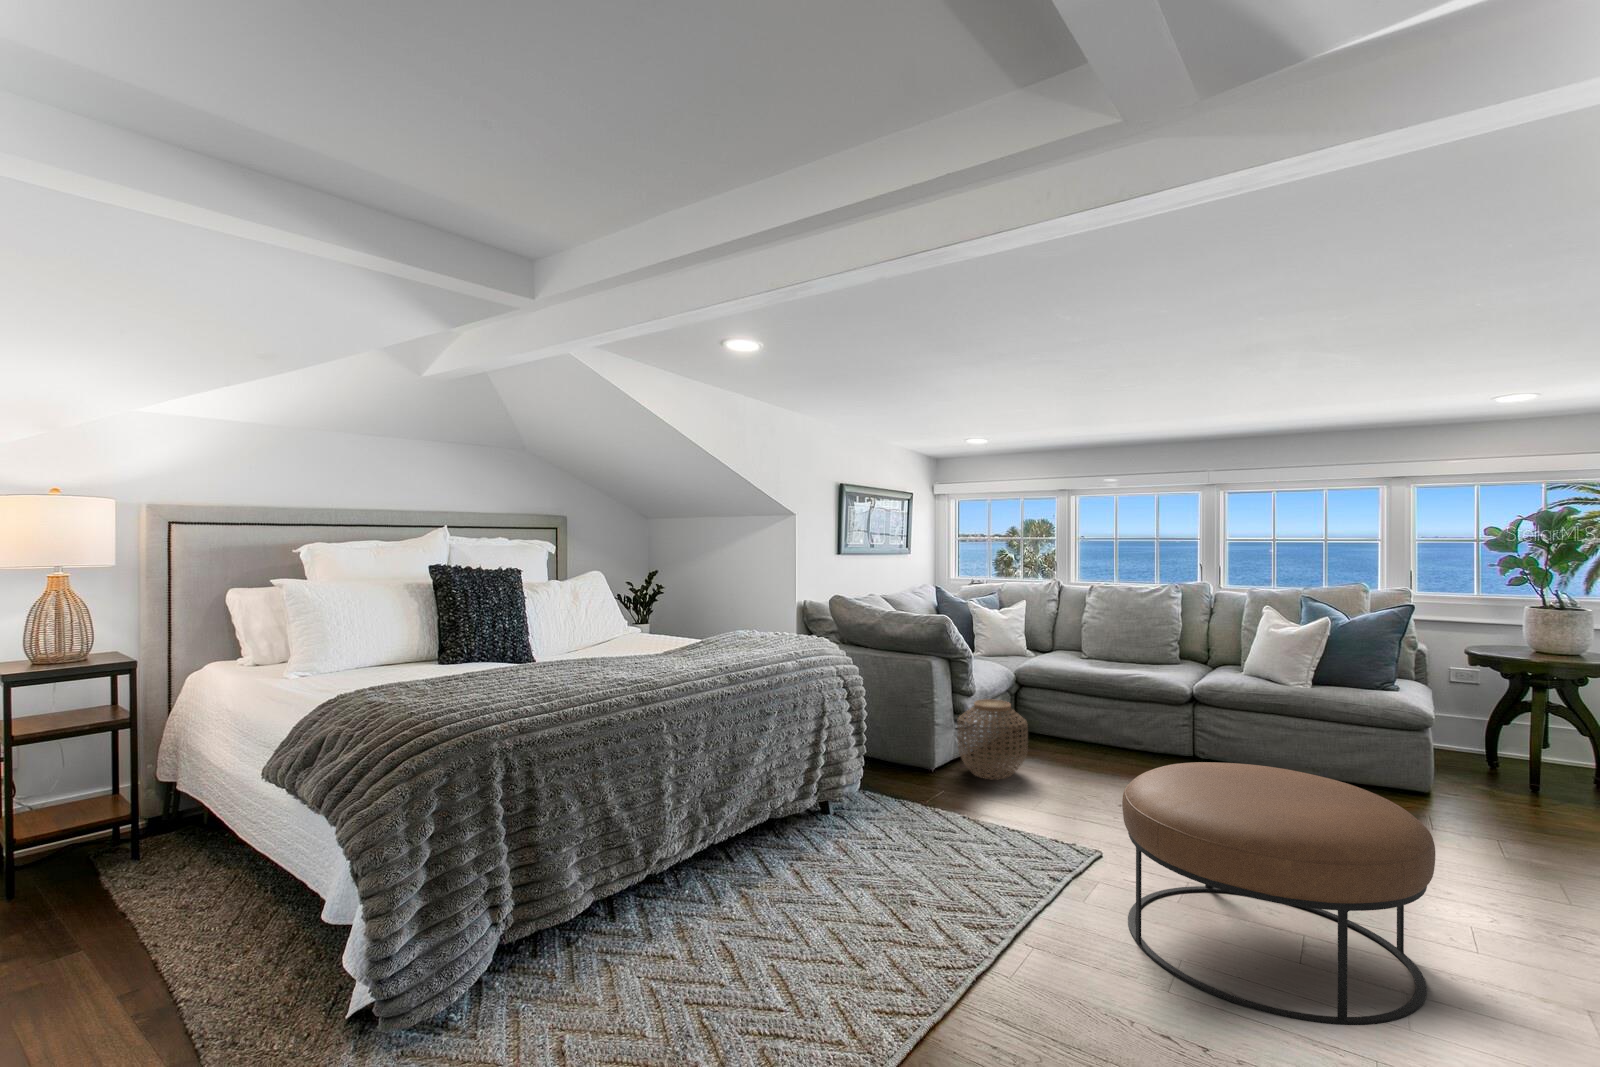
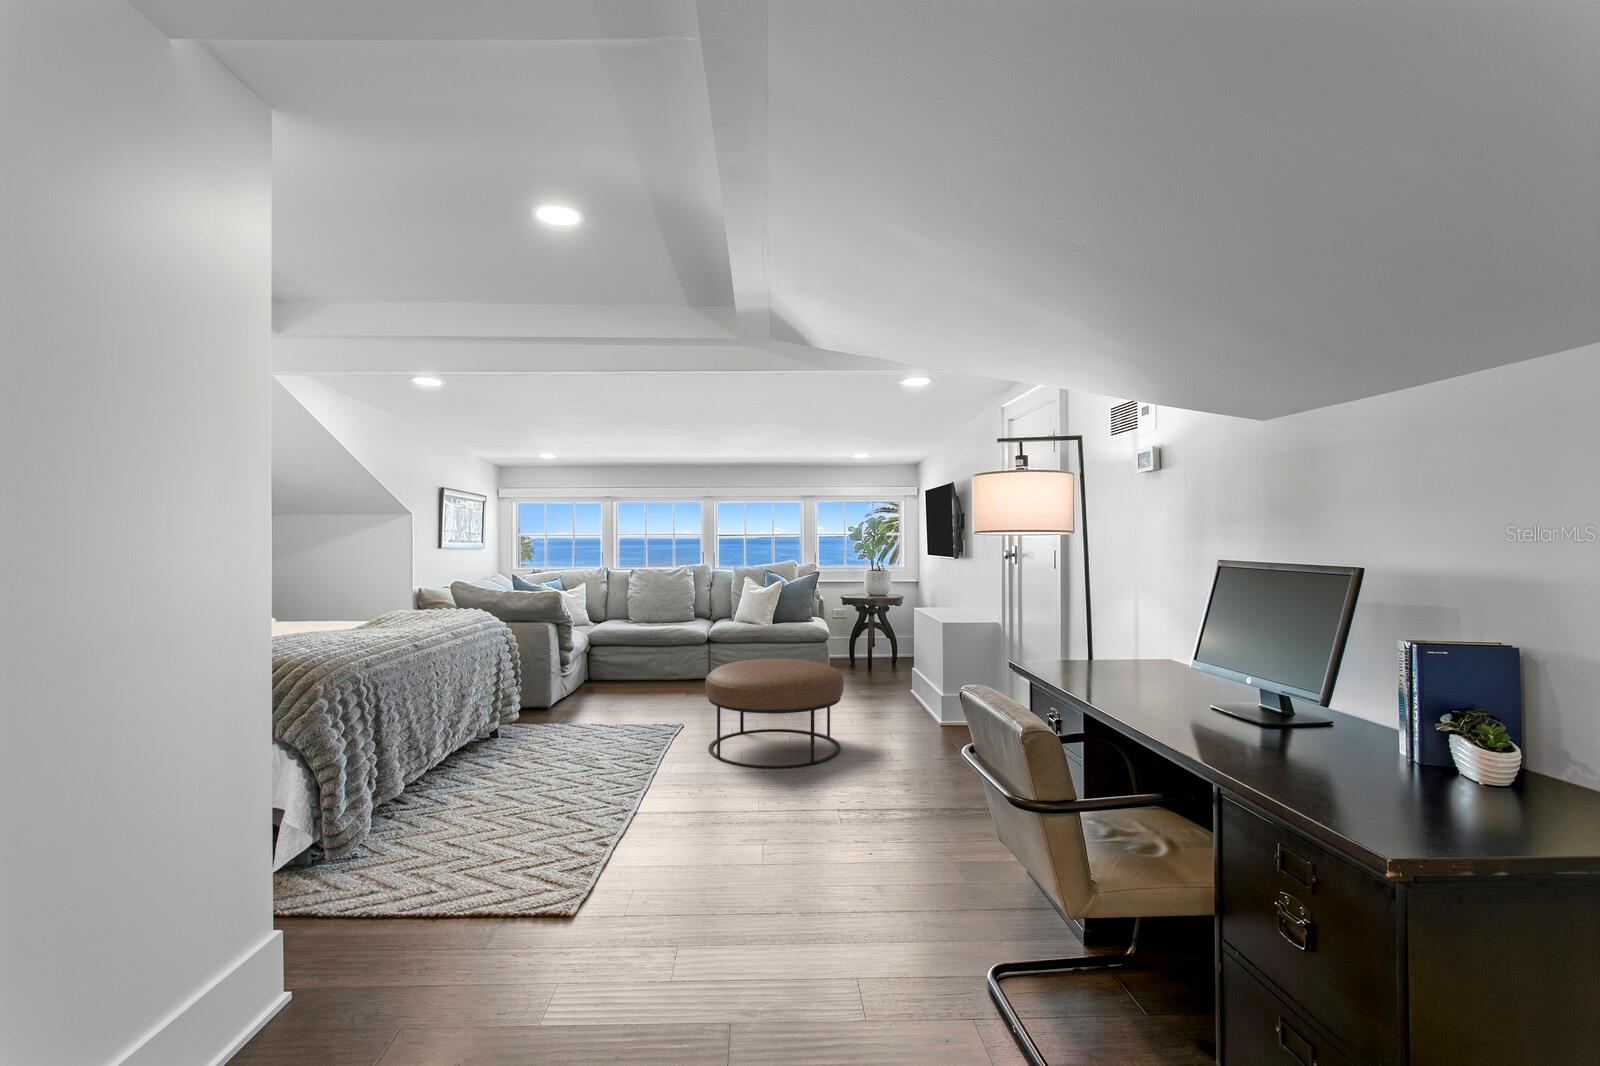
woven basket: present [957,699,1028,779] -> none [565,652,615,707]

